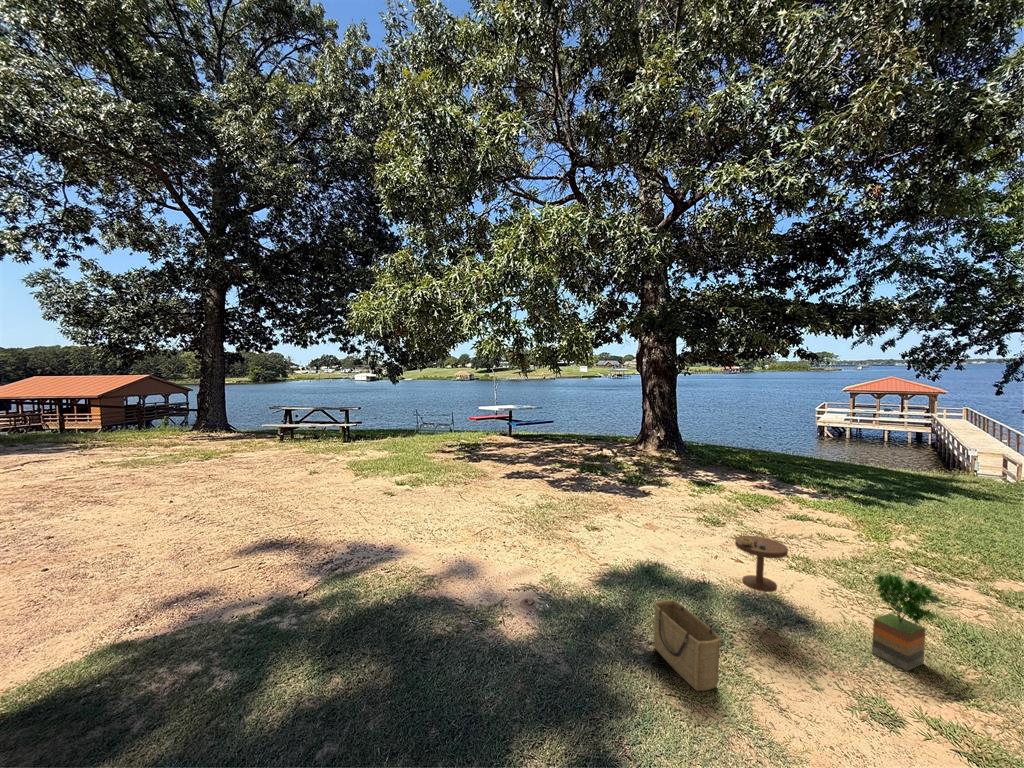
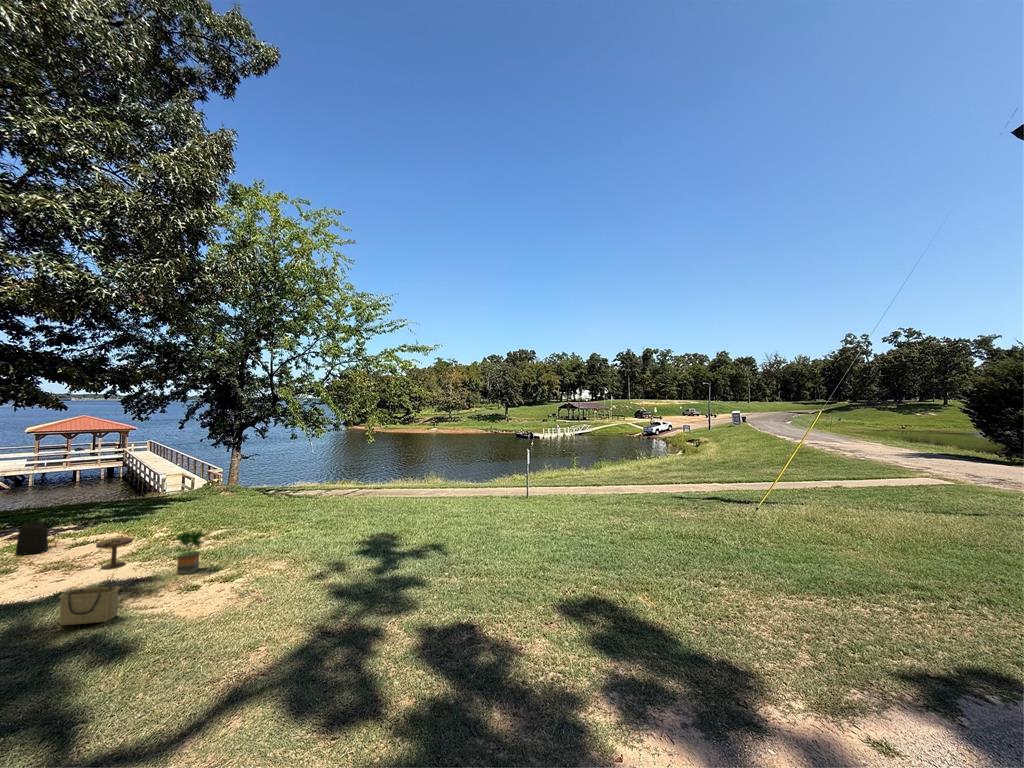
backpack: none [732,476,762,515] -> present [16,521,48,555]

